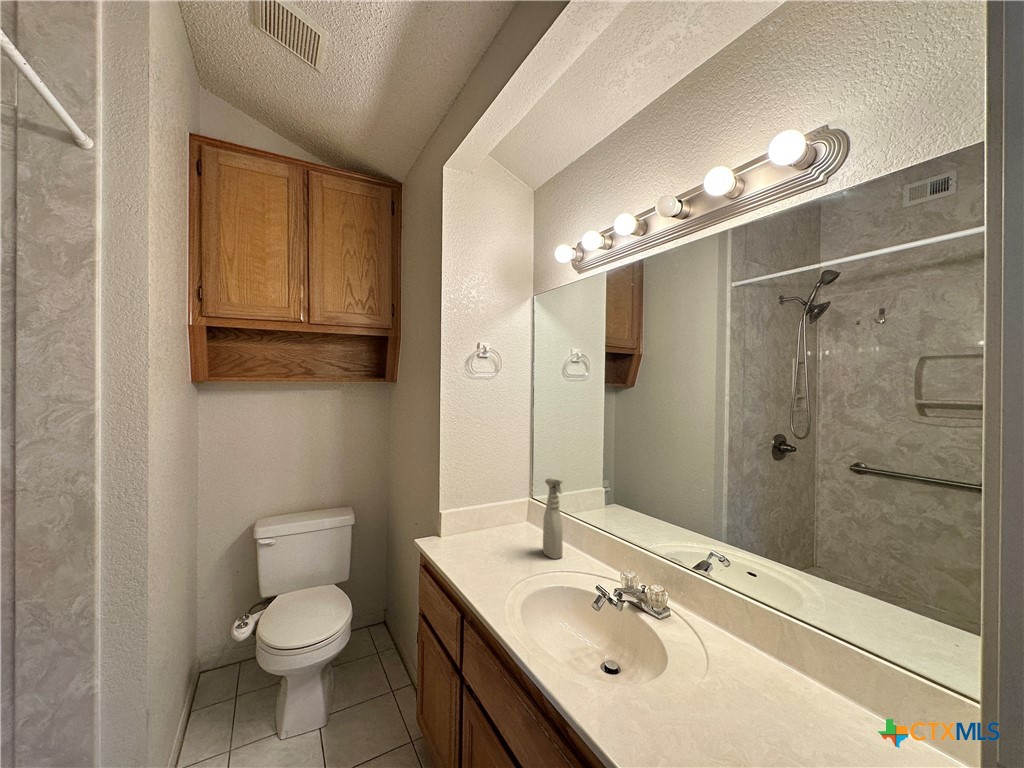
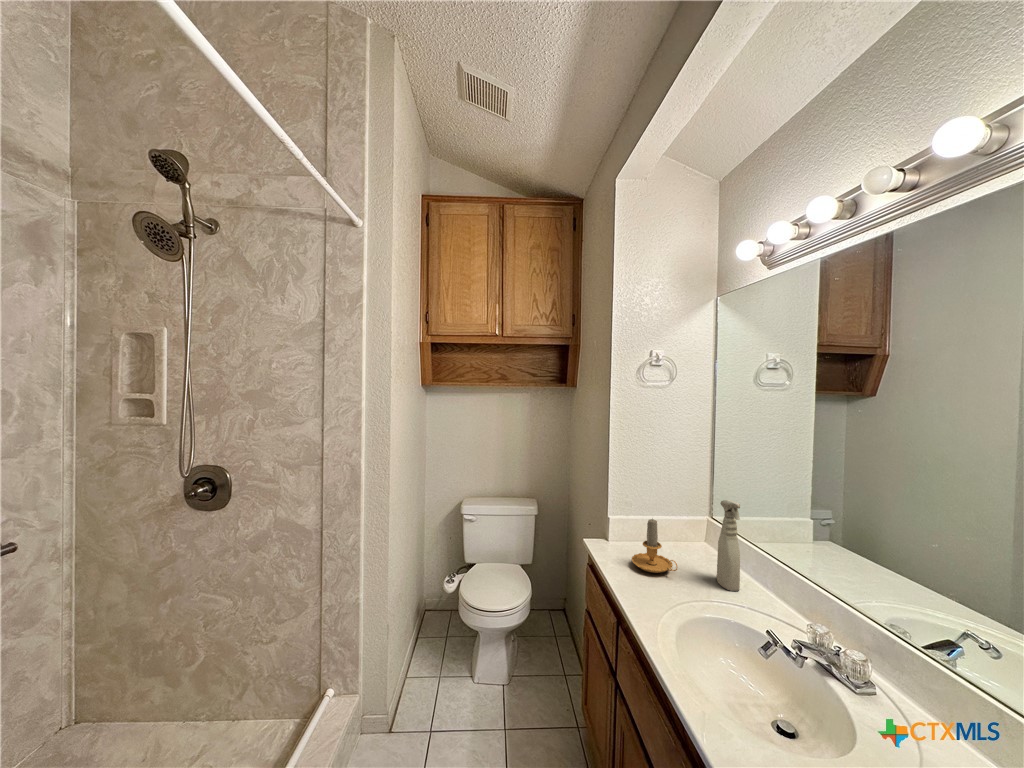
candle: none [468,504,512,558] -> present [632,519,678,573]

